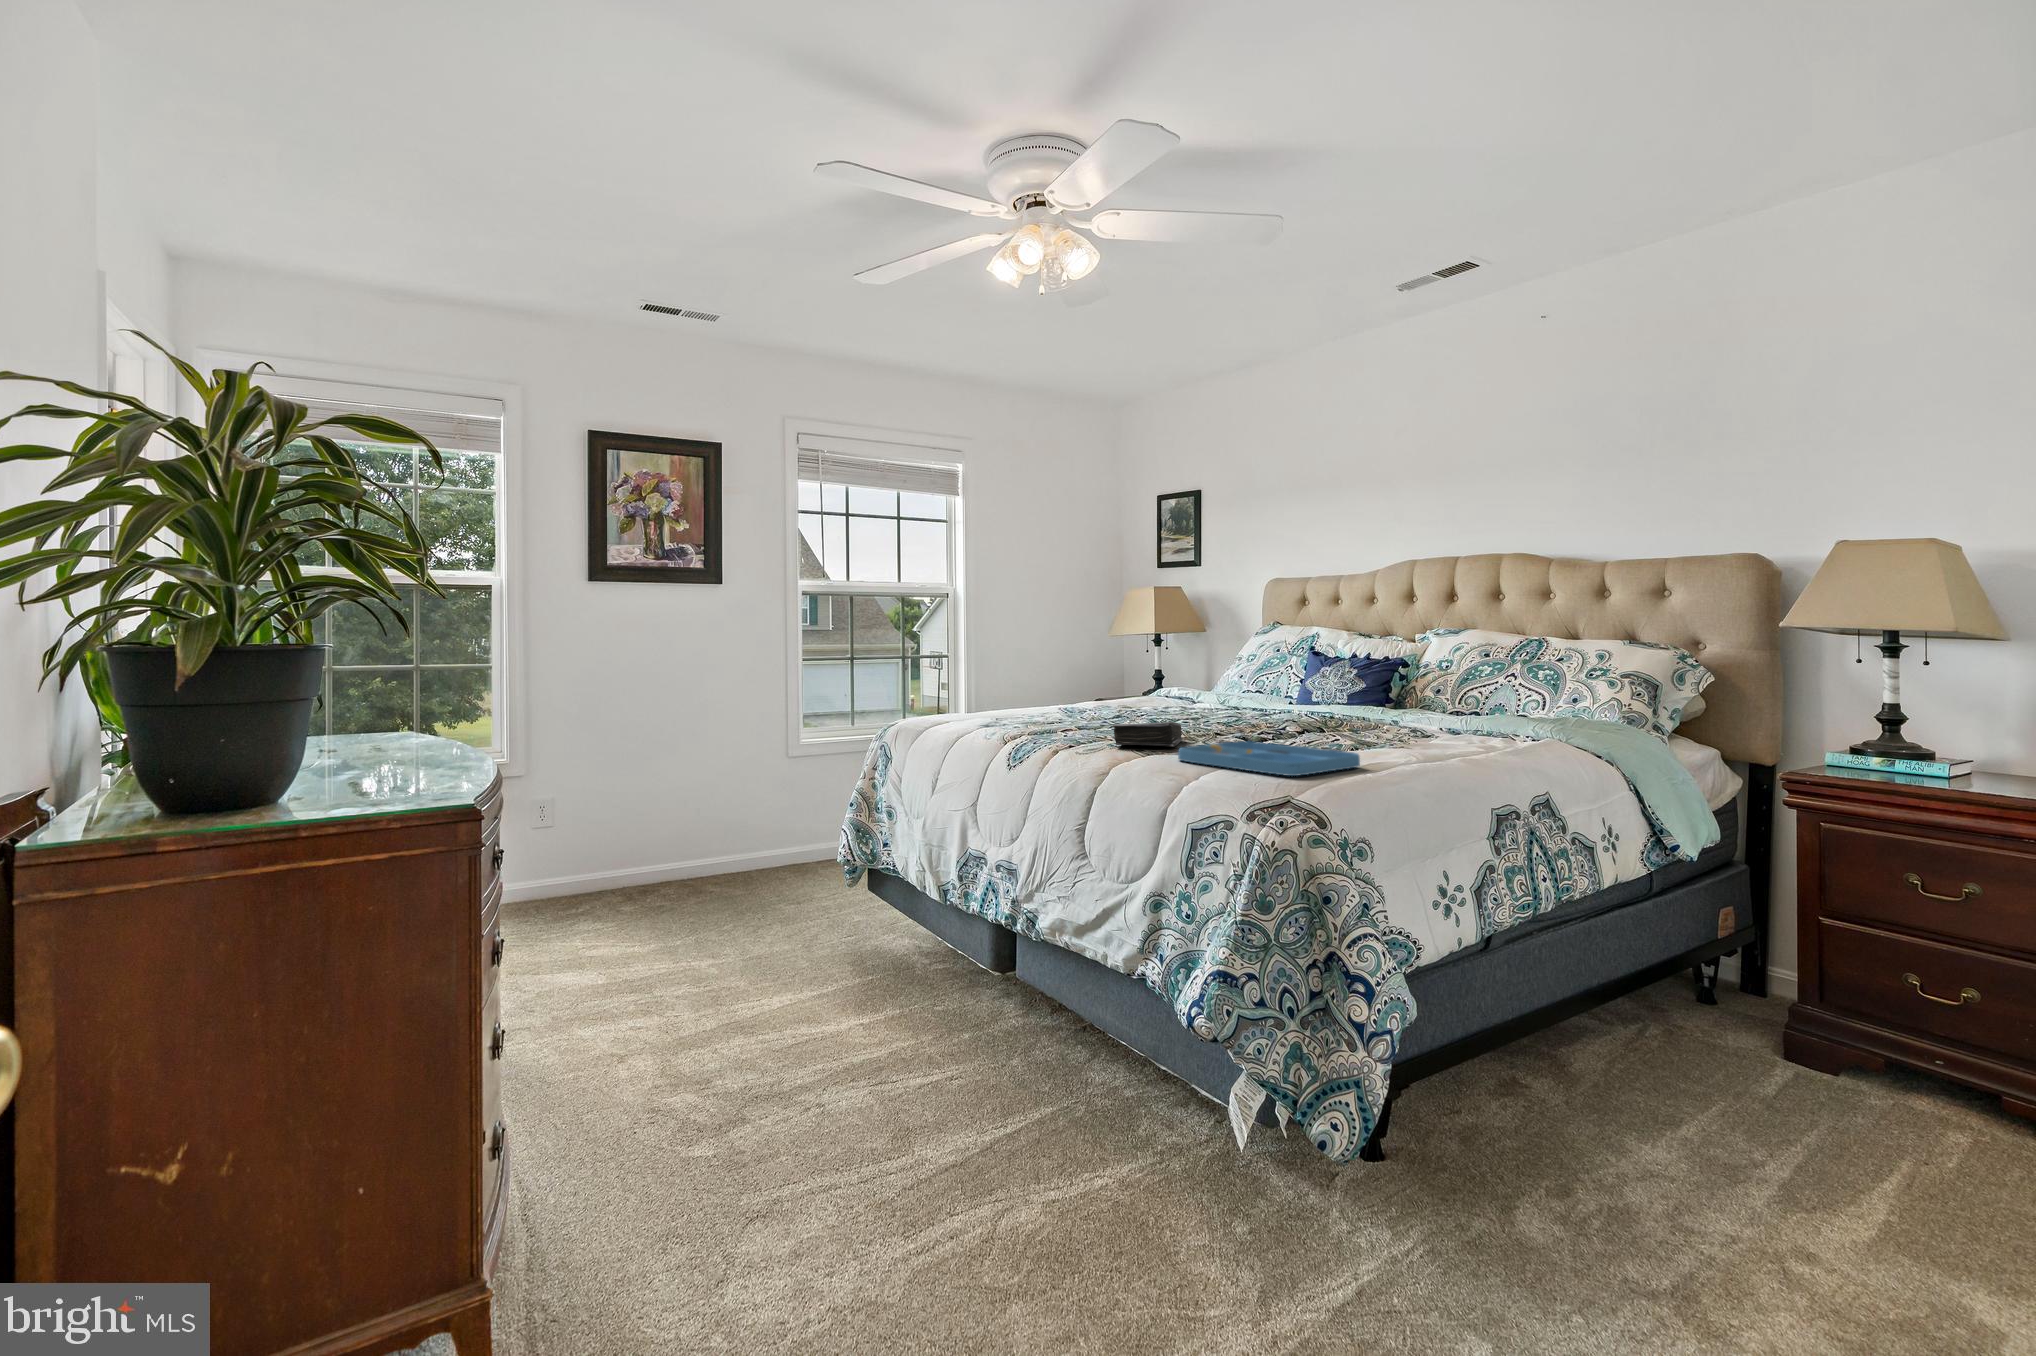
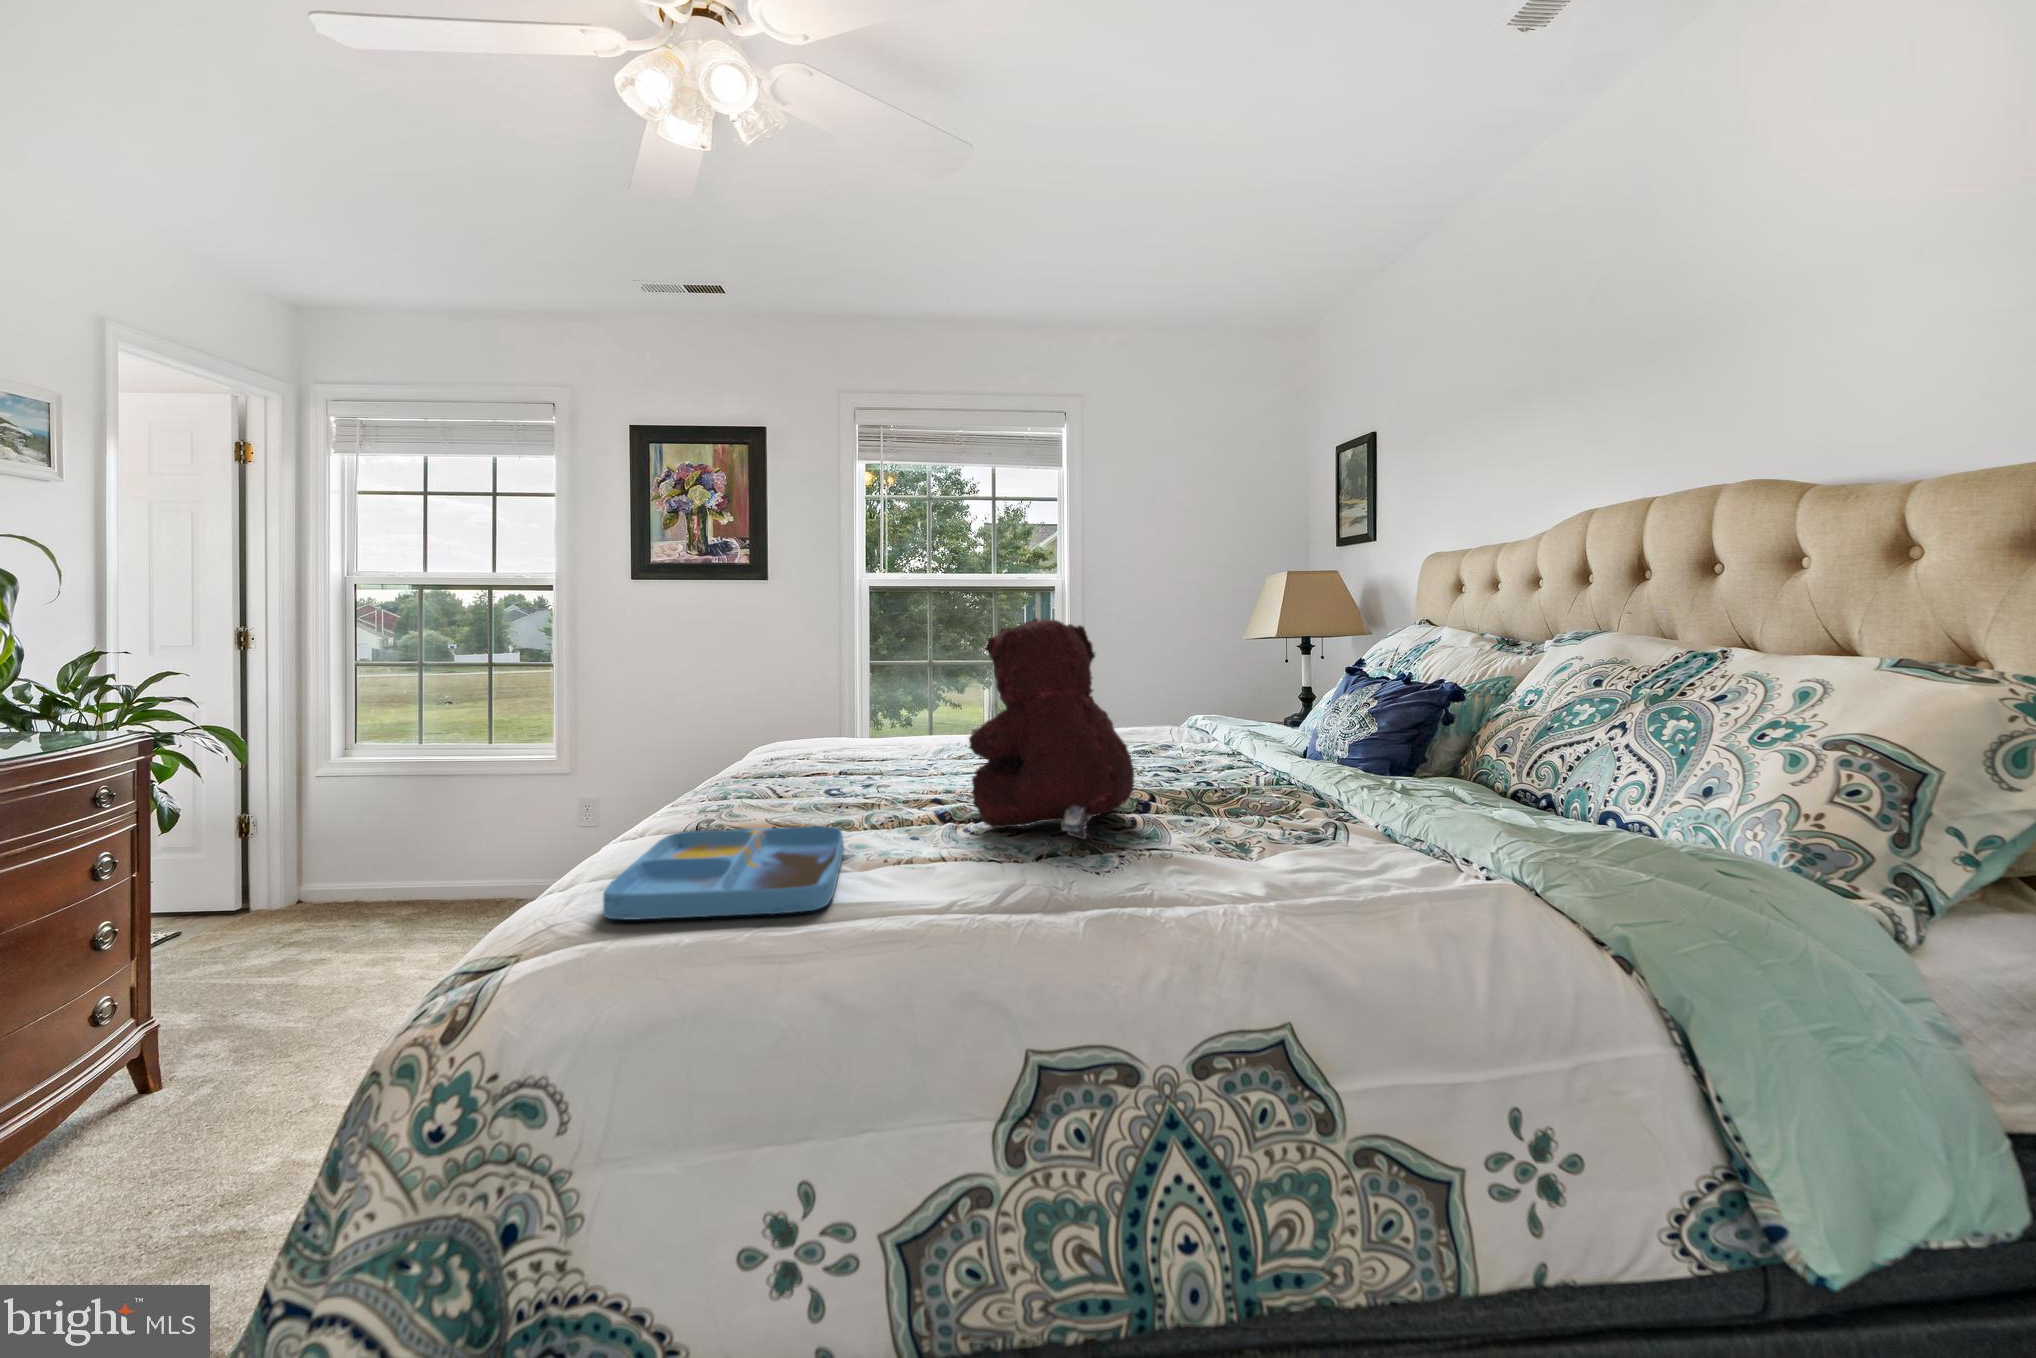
teddy bear: none [1252,619,1349,742] -> present [969,618,1134,839]
book: present [1113,722,1182,747] -> none [731,778,884,823]

